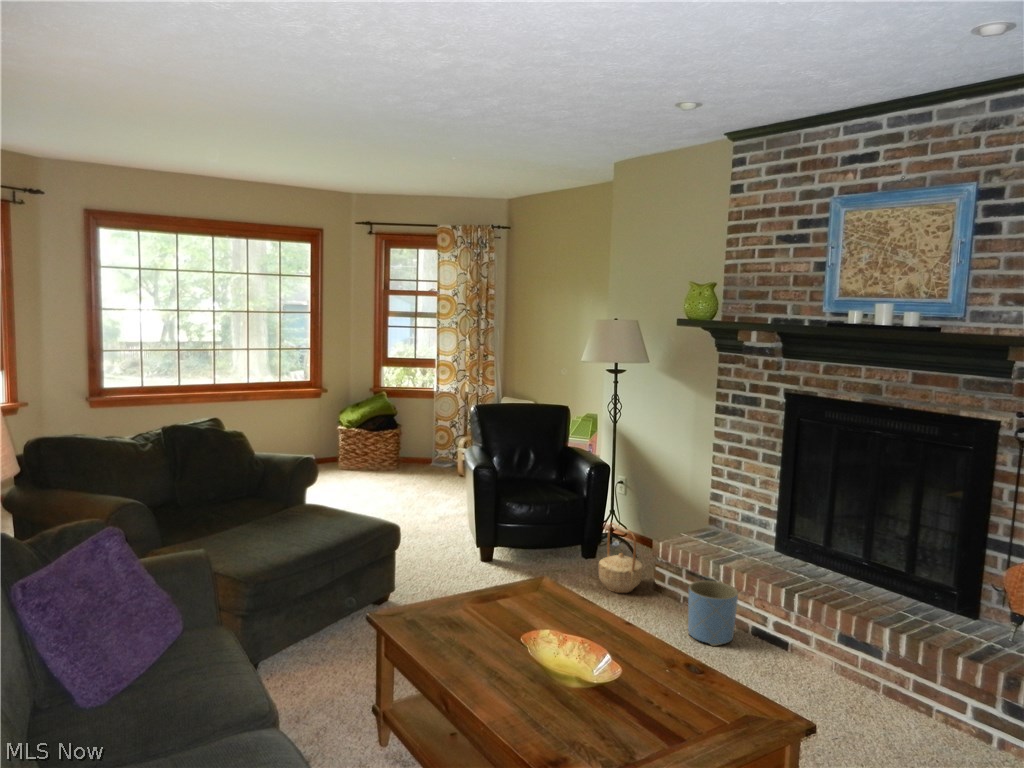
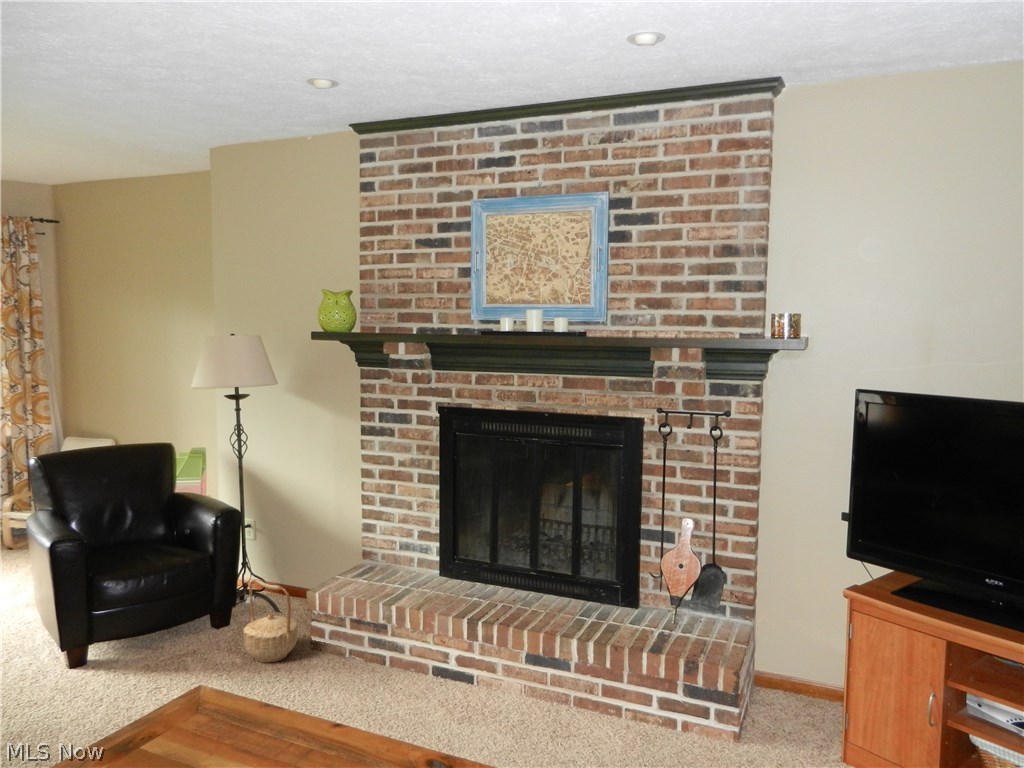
planter: present [688,581,738,646] -> none [363,625,418,700]

